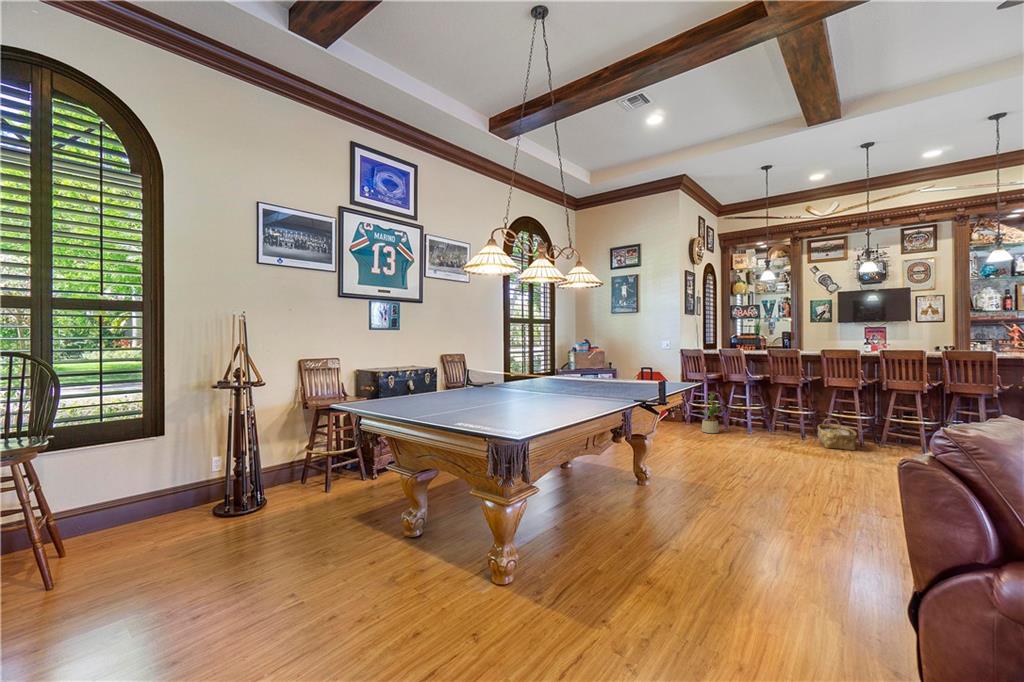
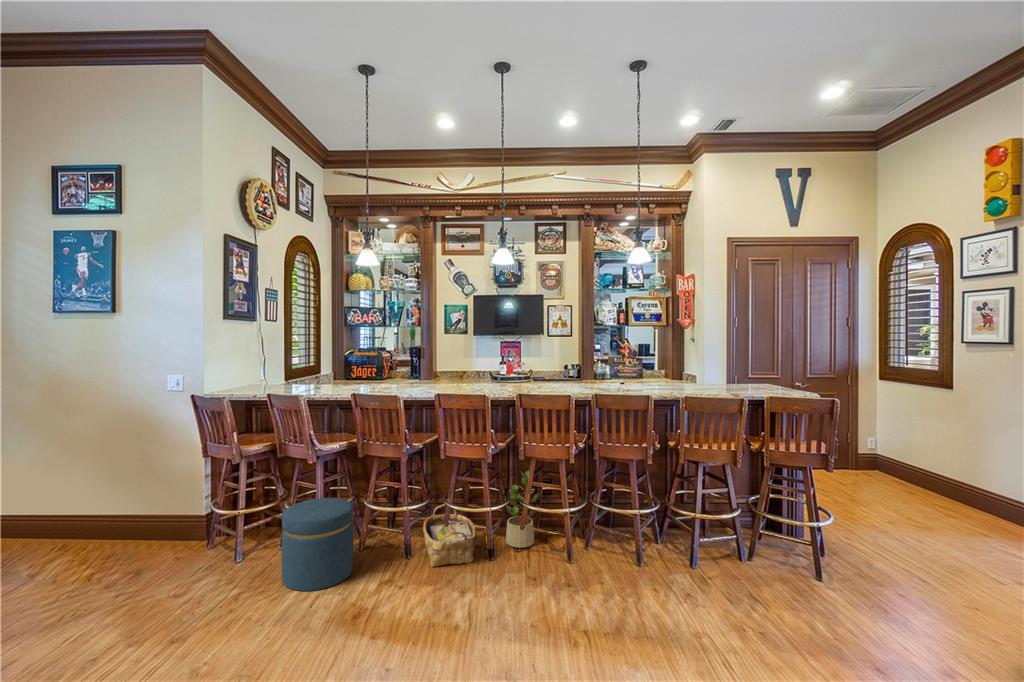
potted plant: present [702,393,720,433] -> present [501,471,539,548]
ottoman: none [737,404,775,445] -> present [282,498,354,591]

